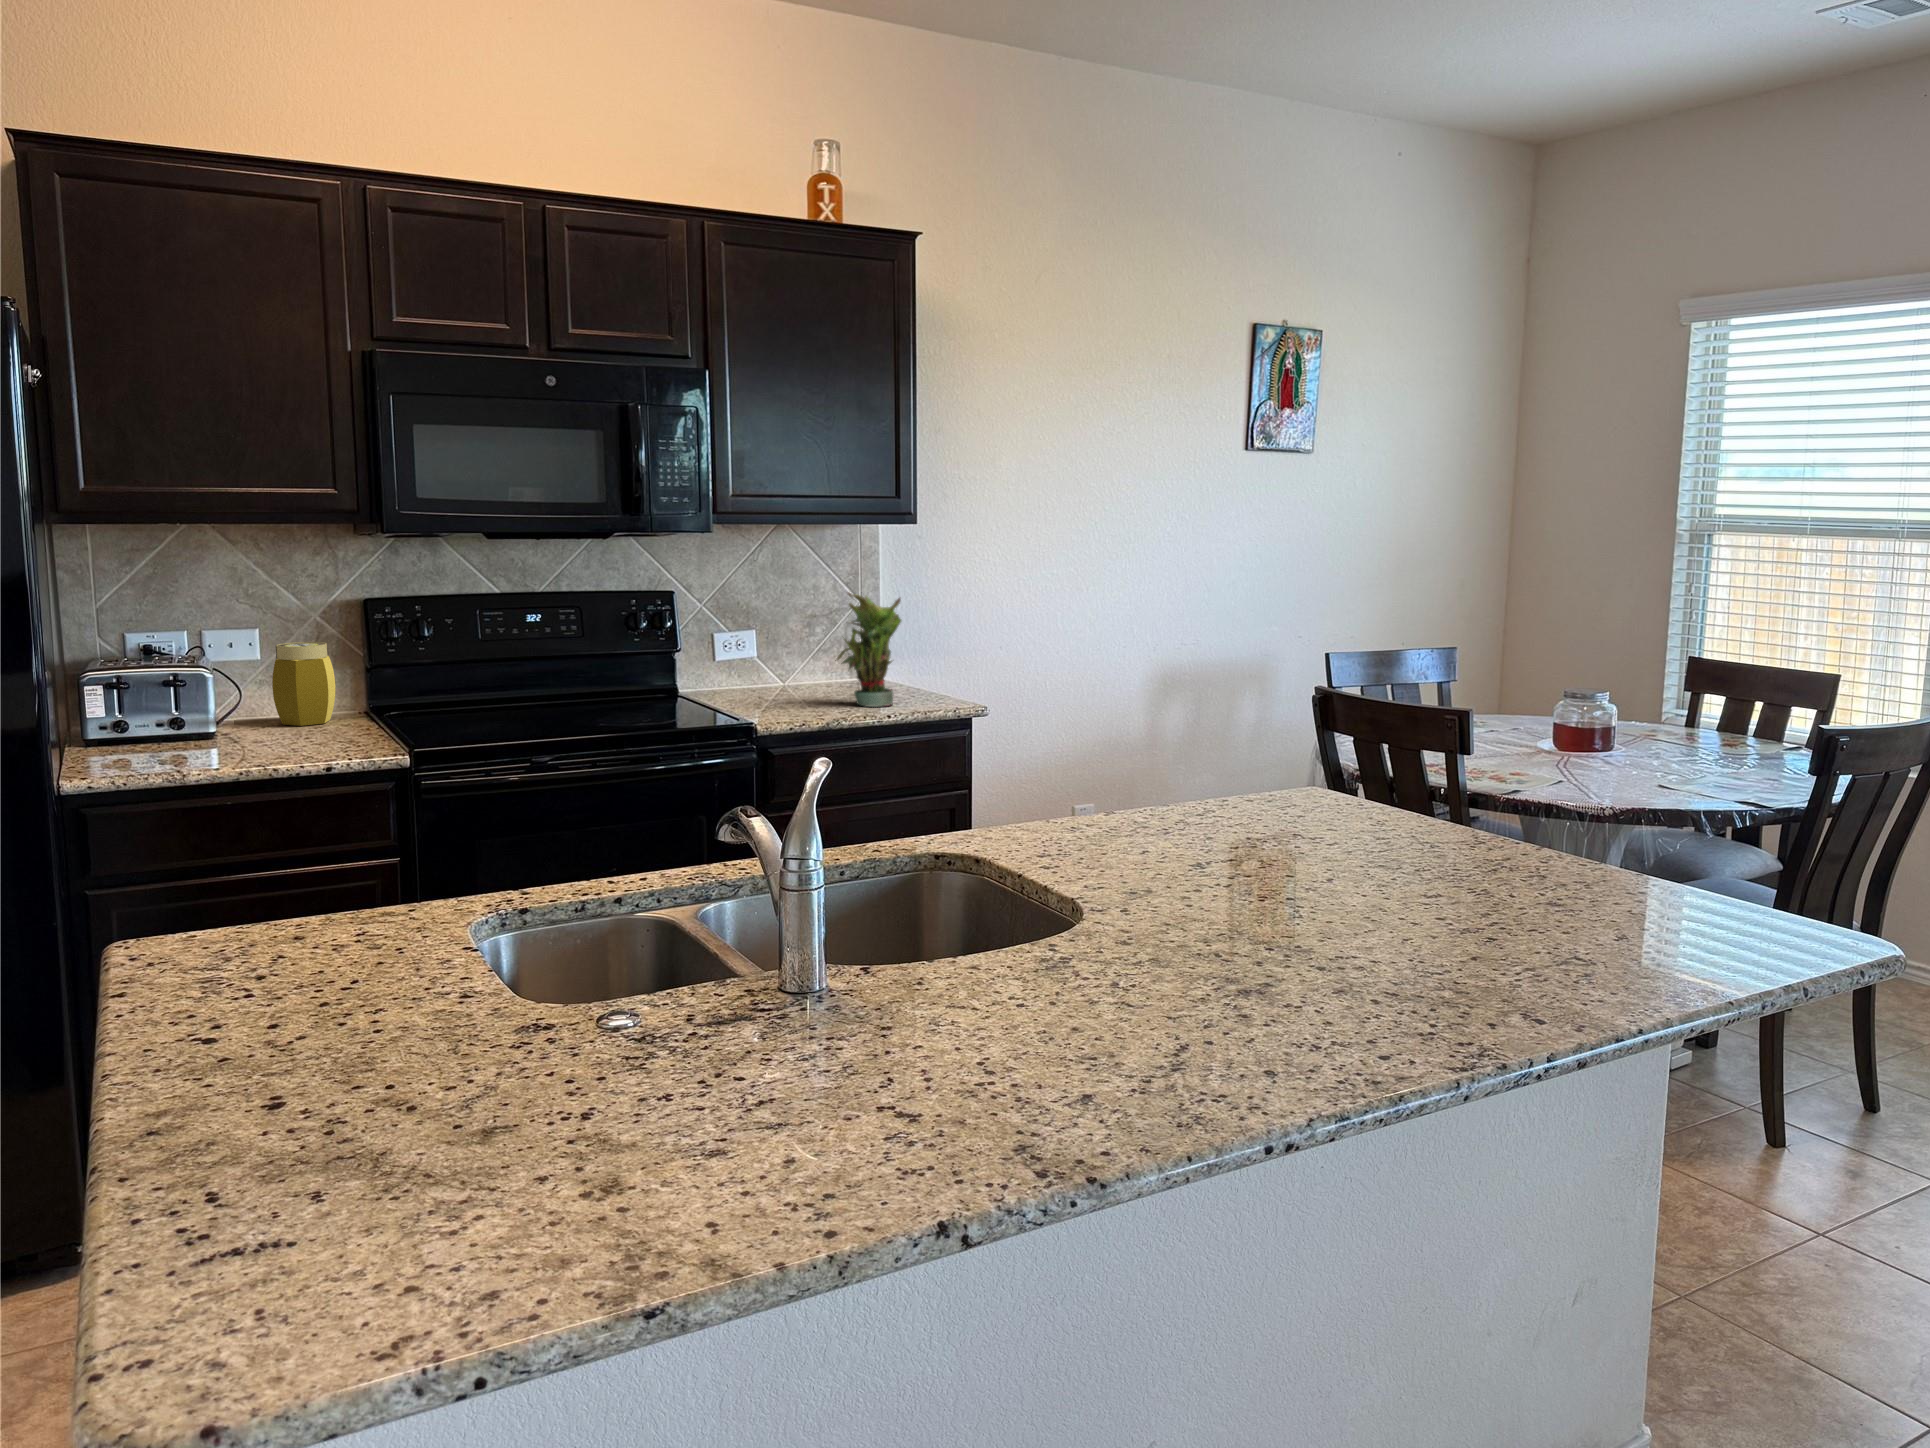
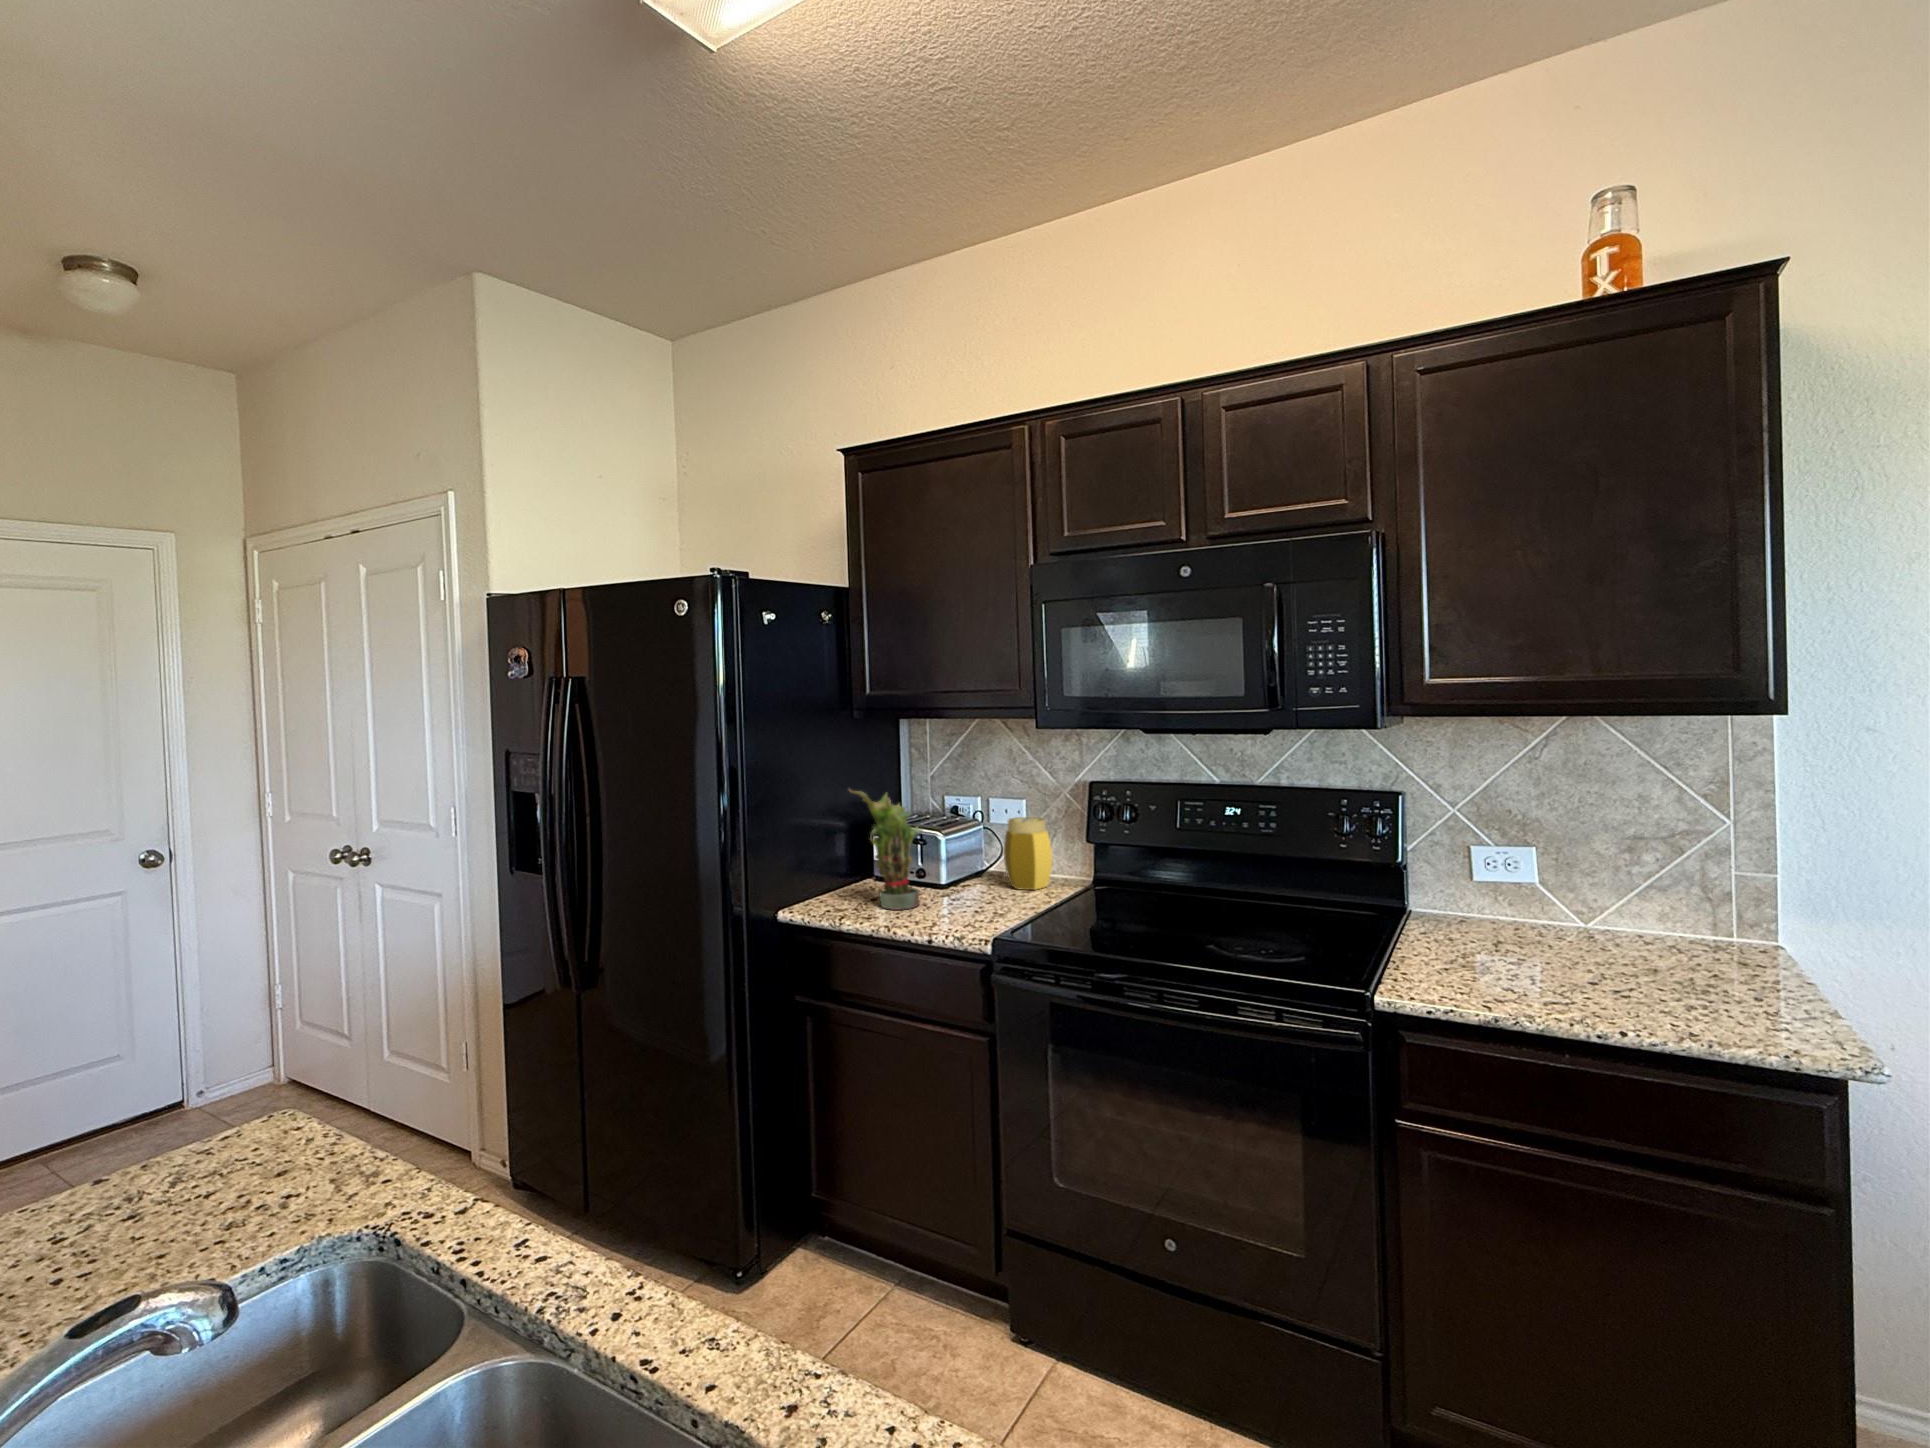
potted plant: present [835,592,901,707] -> present [849,789,922,910]

